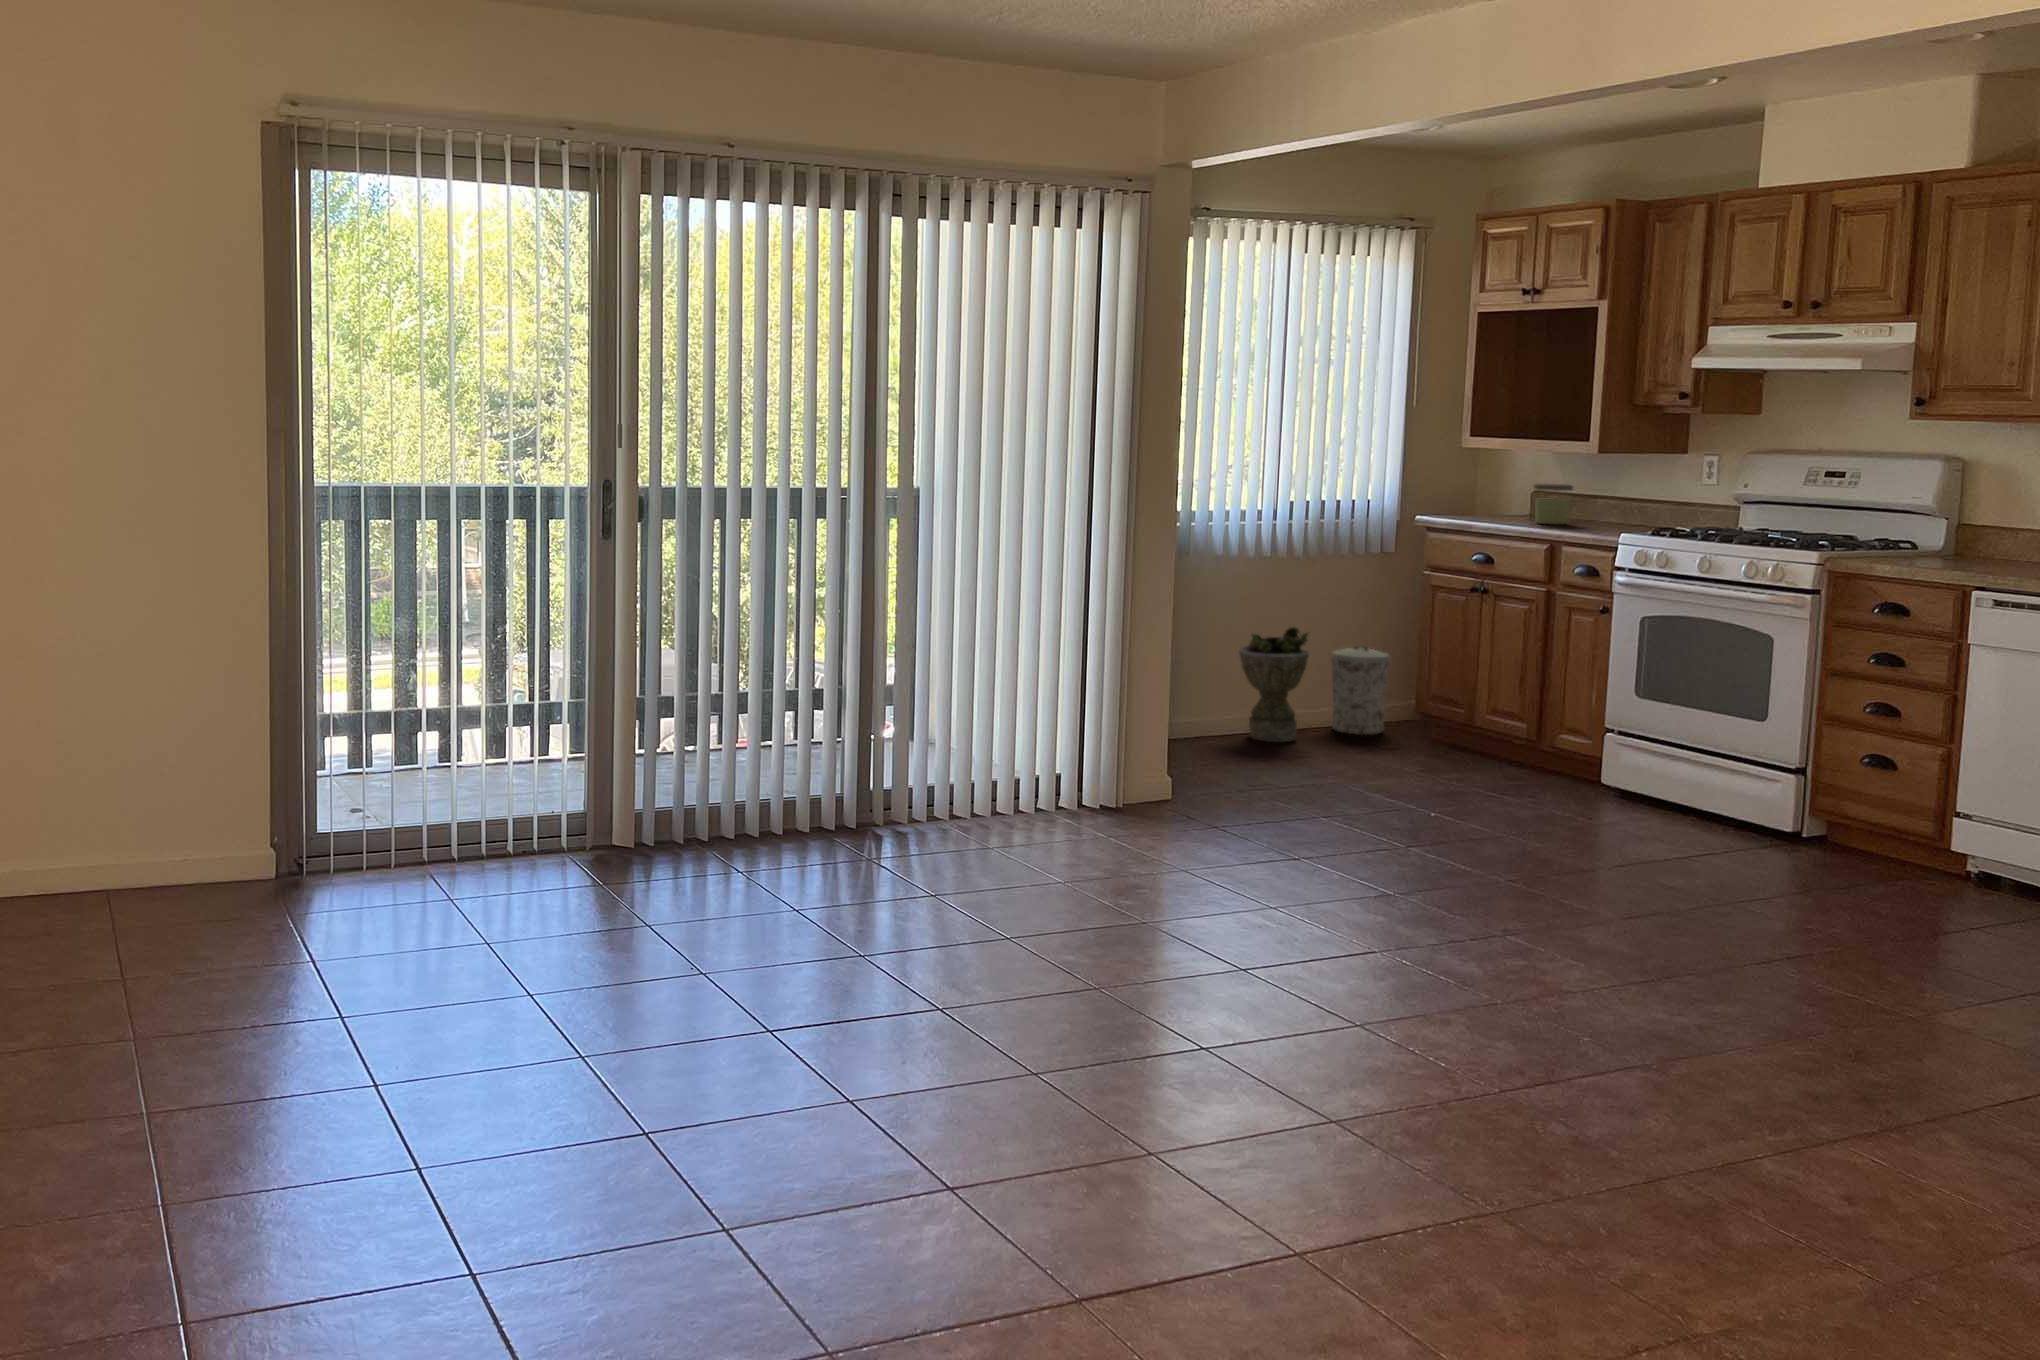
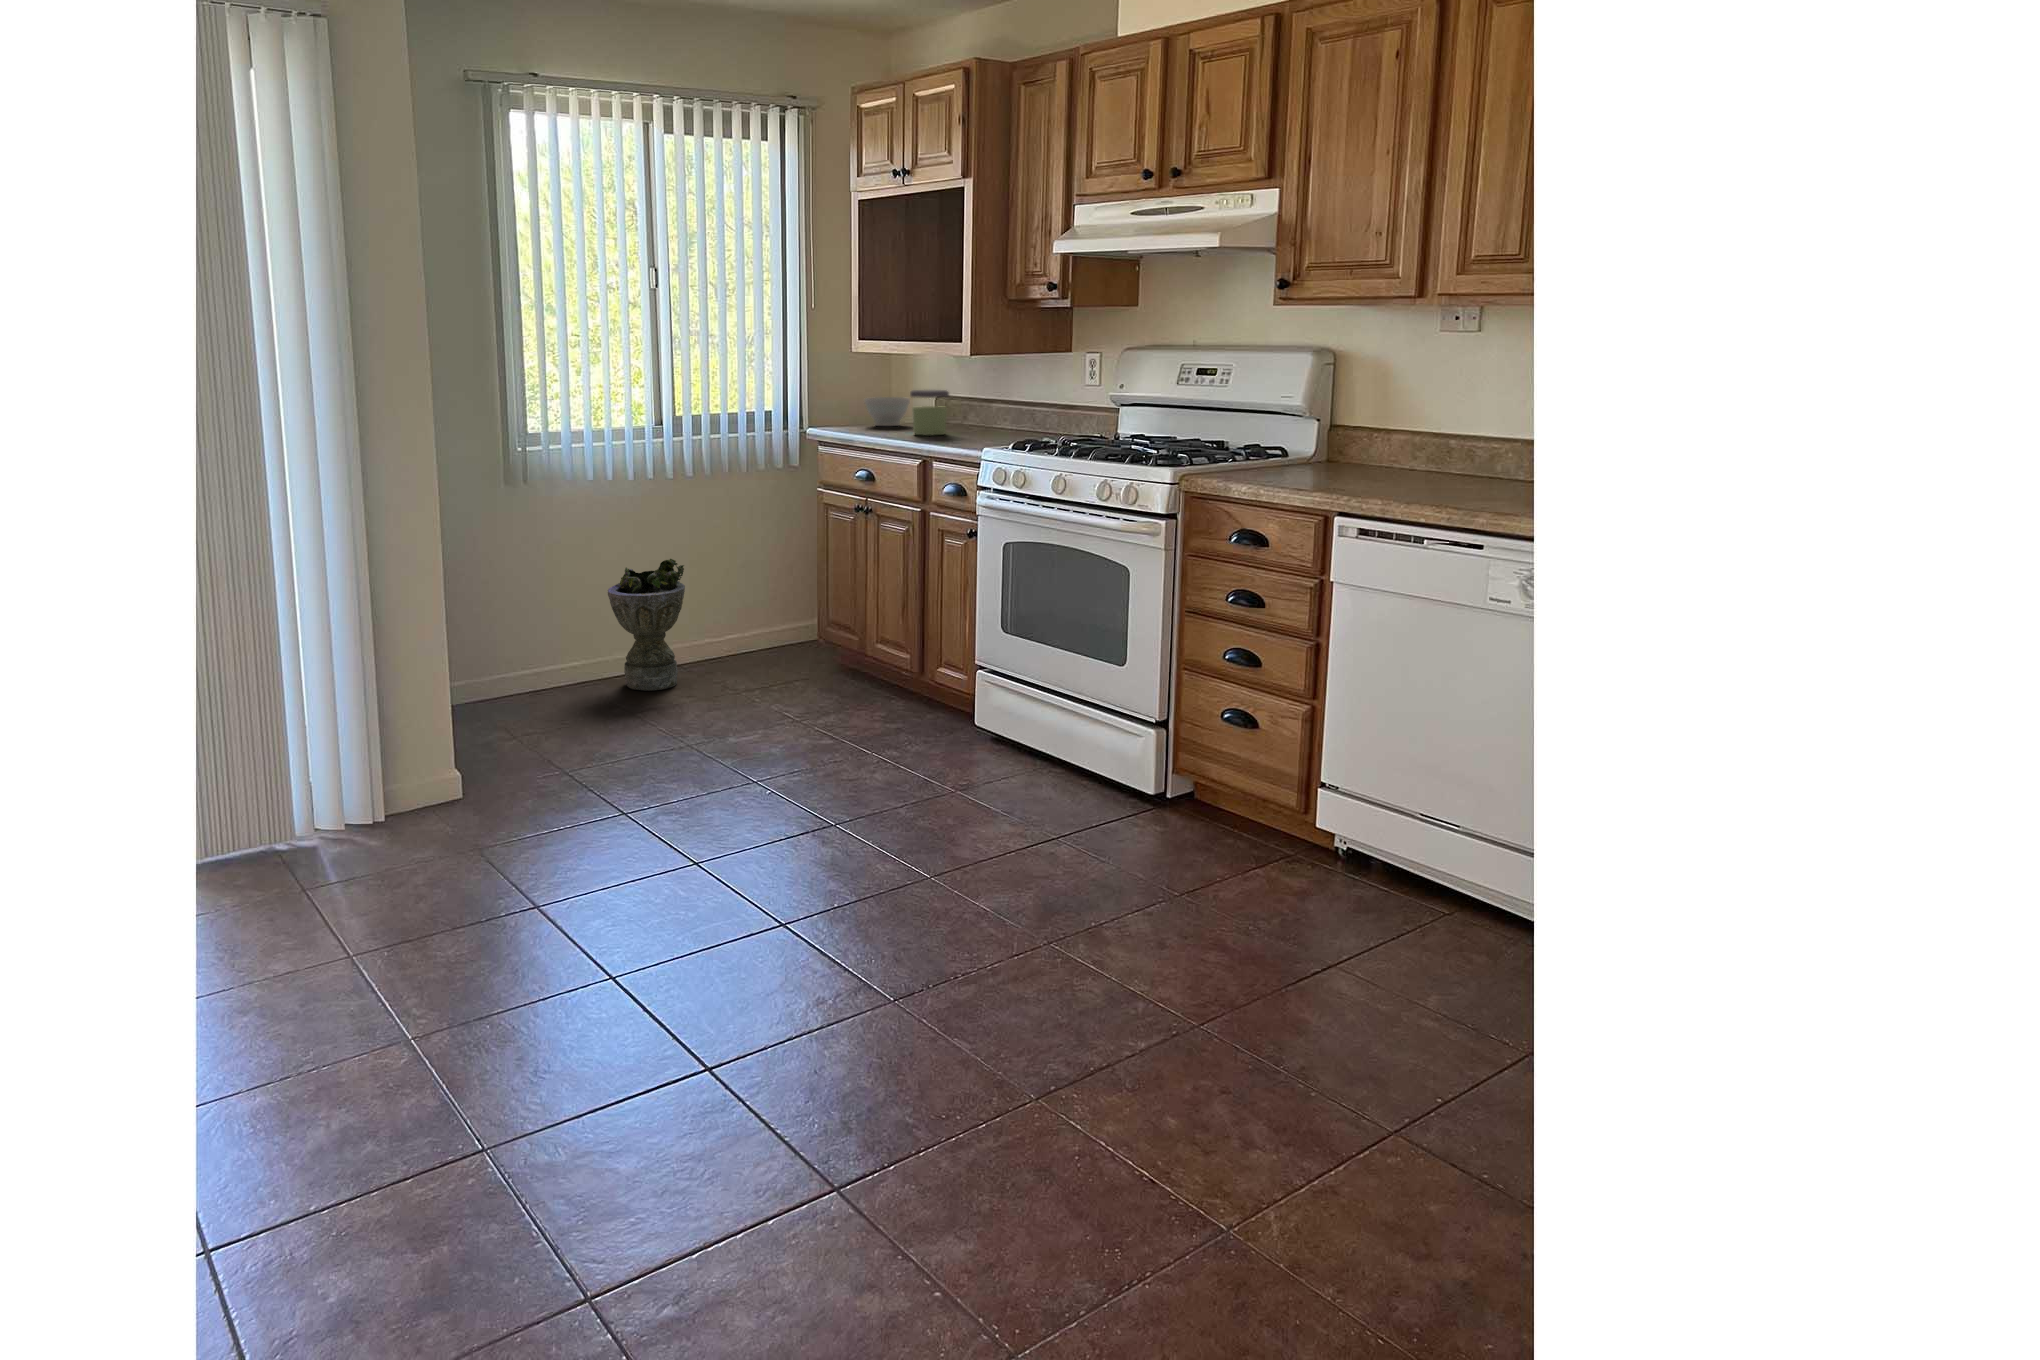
bowl: none [1477,490,1521,516] -> present [865,397,910,426]
trash can: present [1331,646,1391,735] -> none [721,573,784,671]

